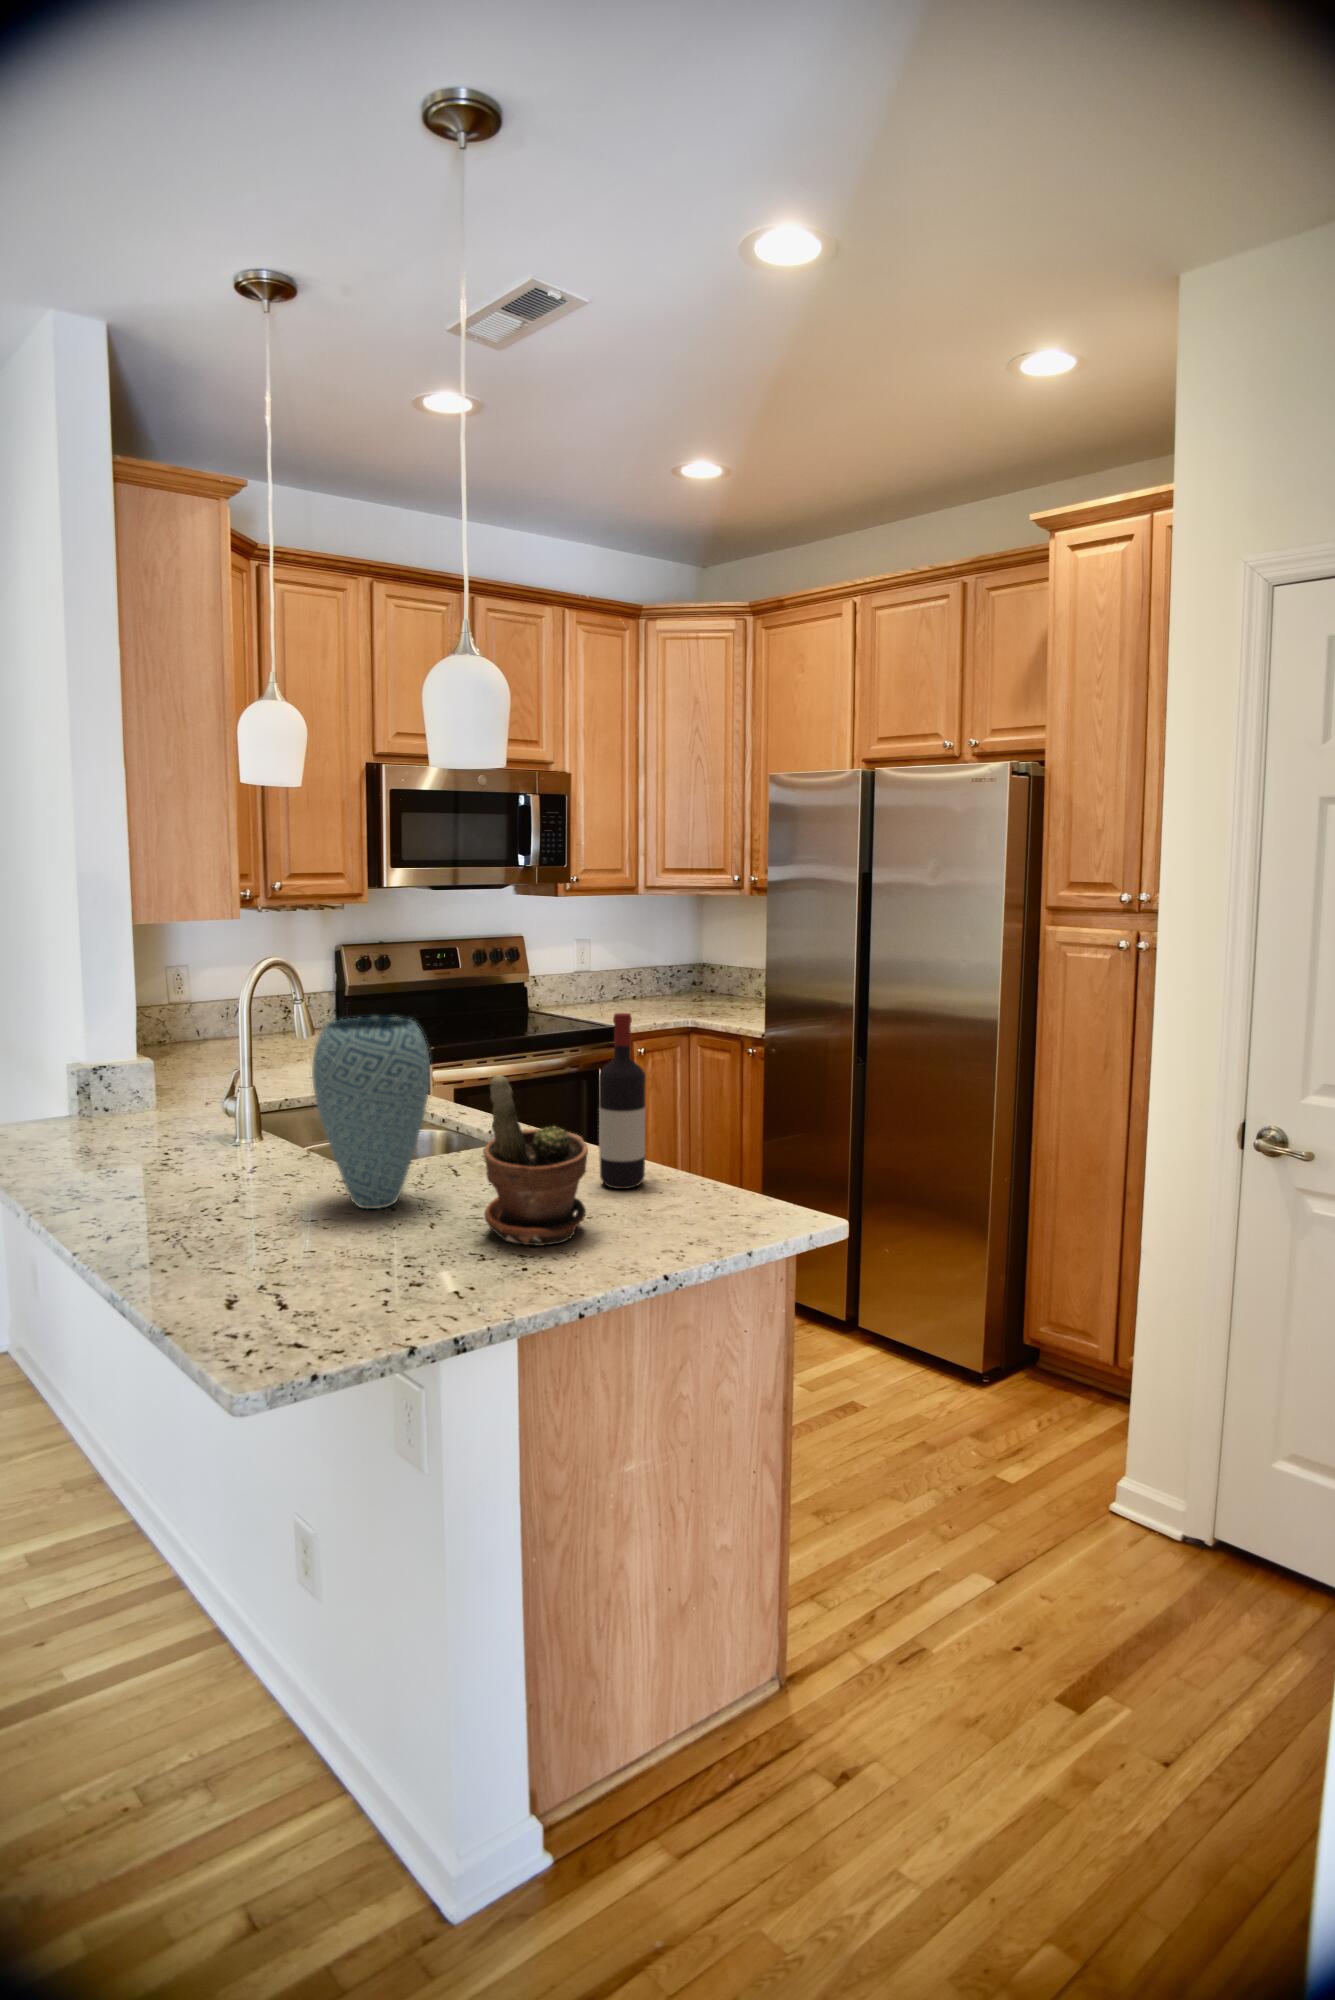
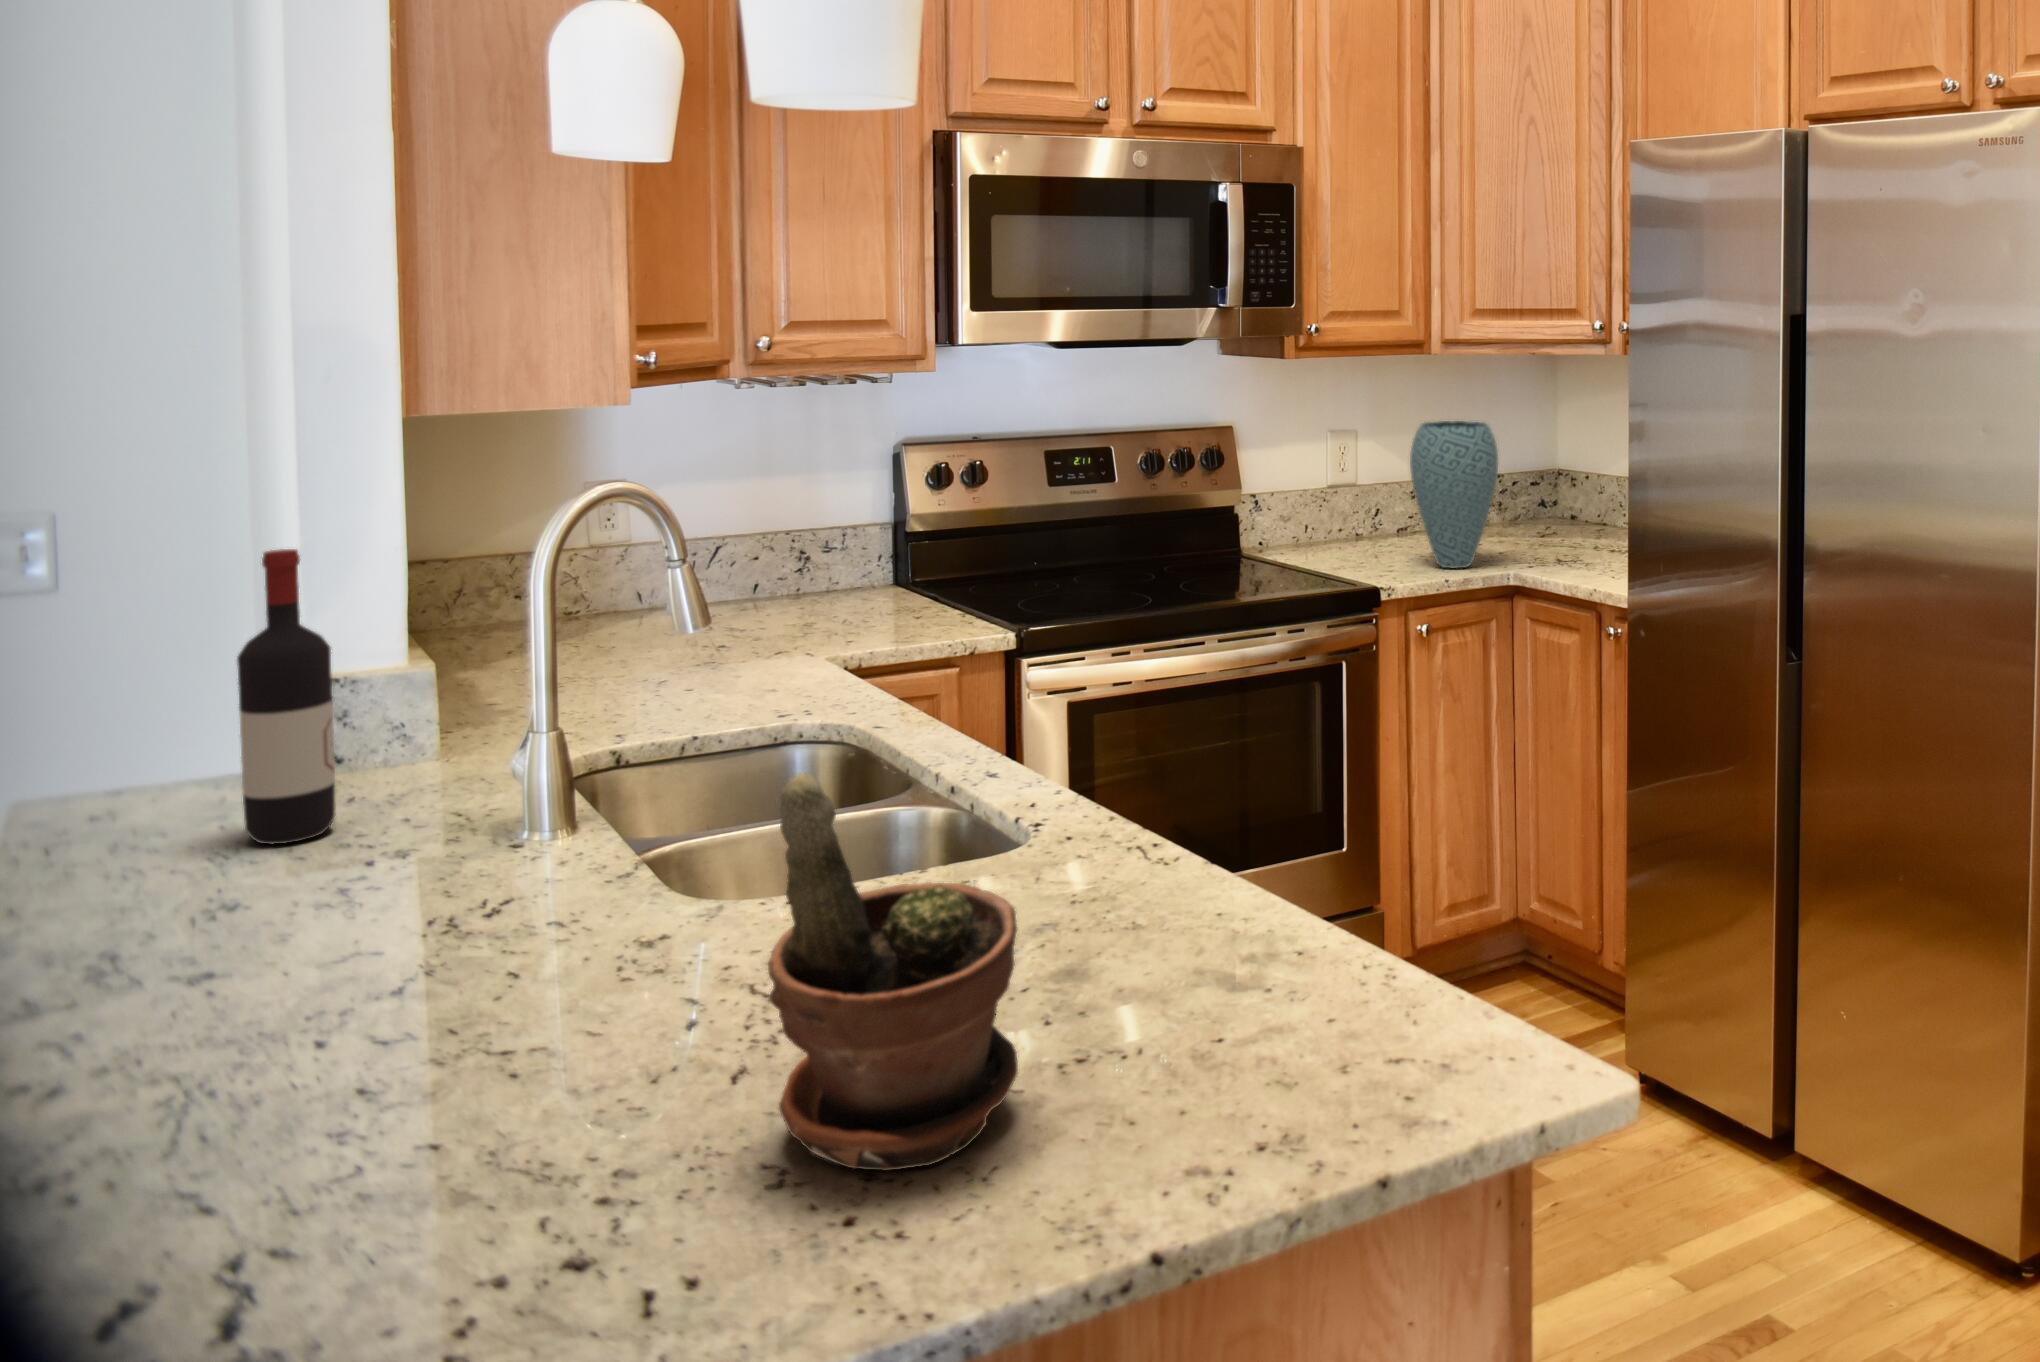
wine bottle: present [599,1013,646,1189] -> present [237,549,335,844]
vase: present [312,1017,430,1209] -> present [1410,421,1498,569]

